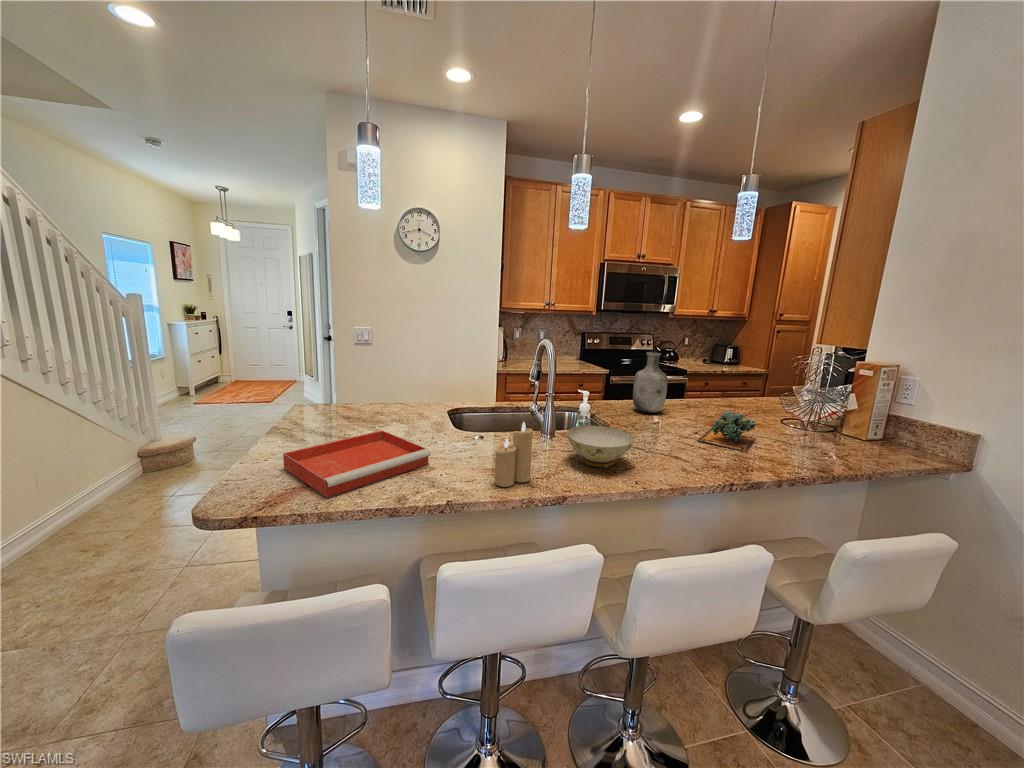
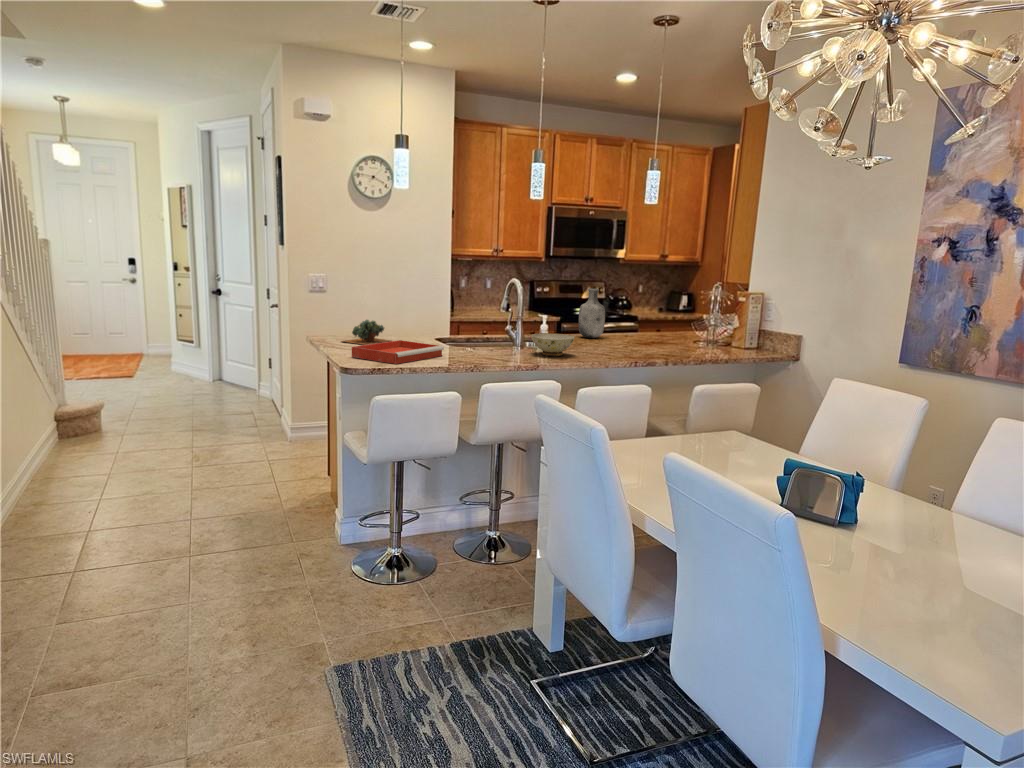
succulent plant: present [697,411,756,452] -> present [342,320,390,345]
candle: present [494,422,533,487] -> none [490,322,513,361]

